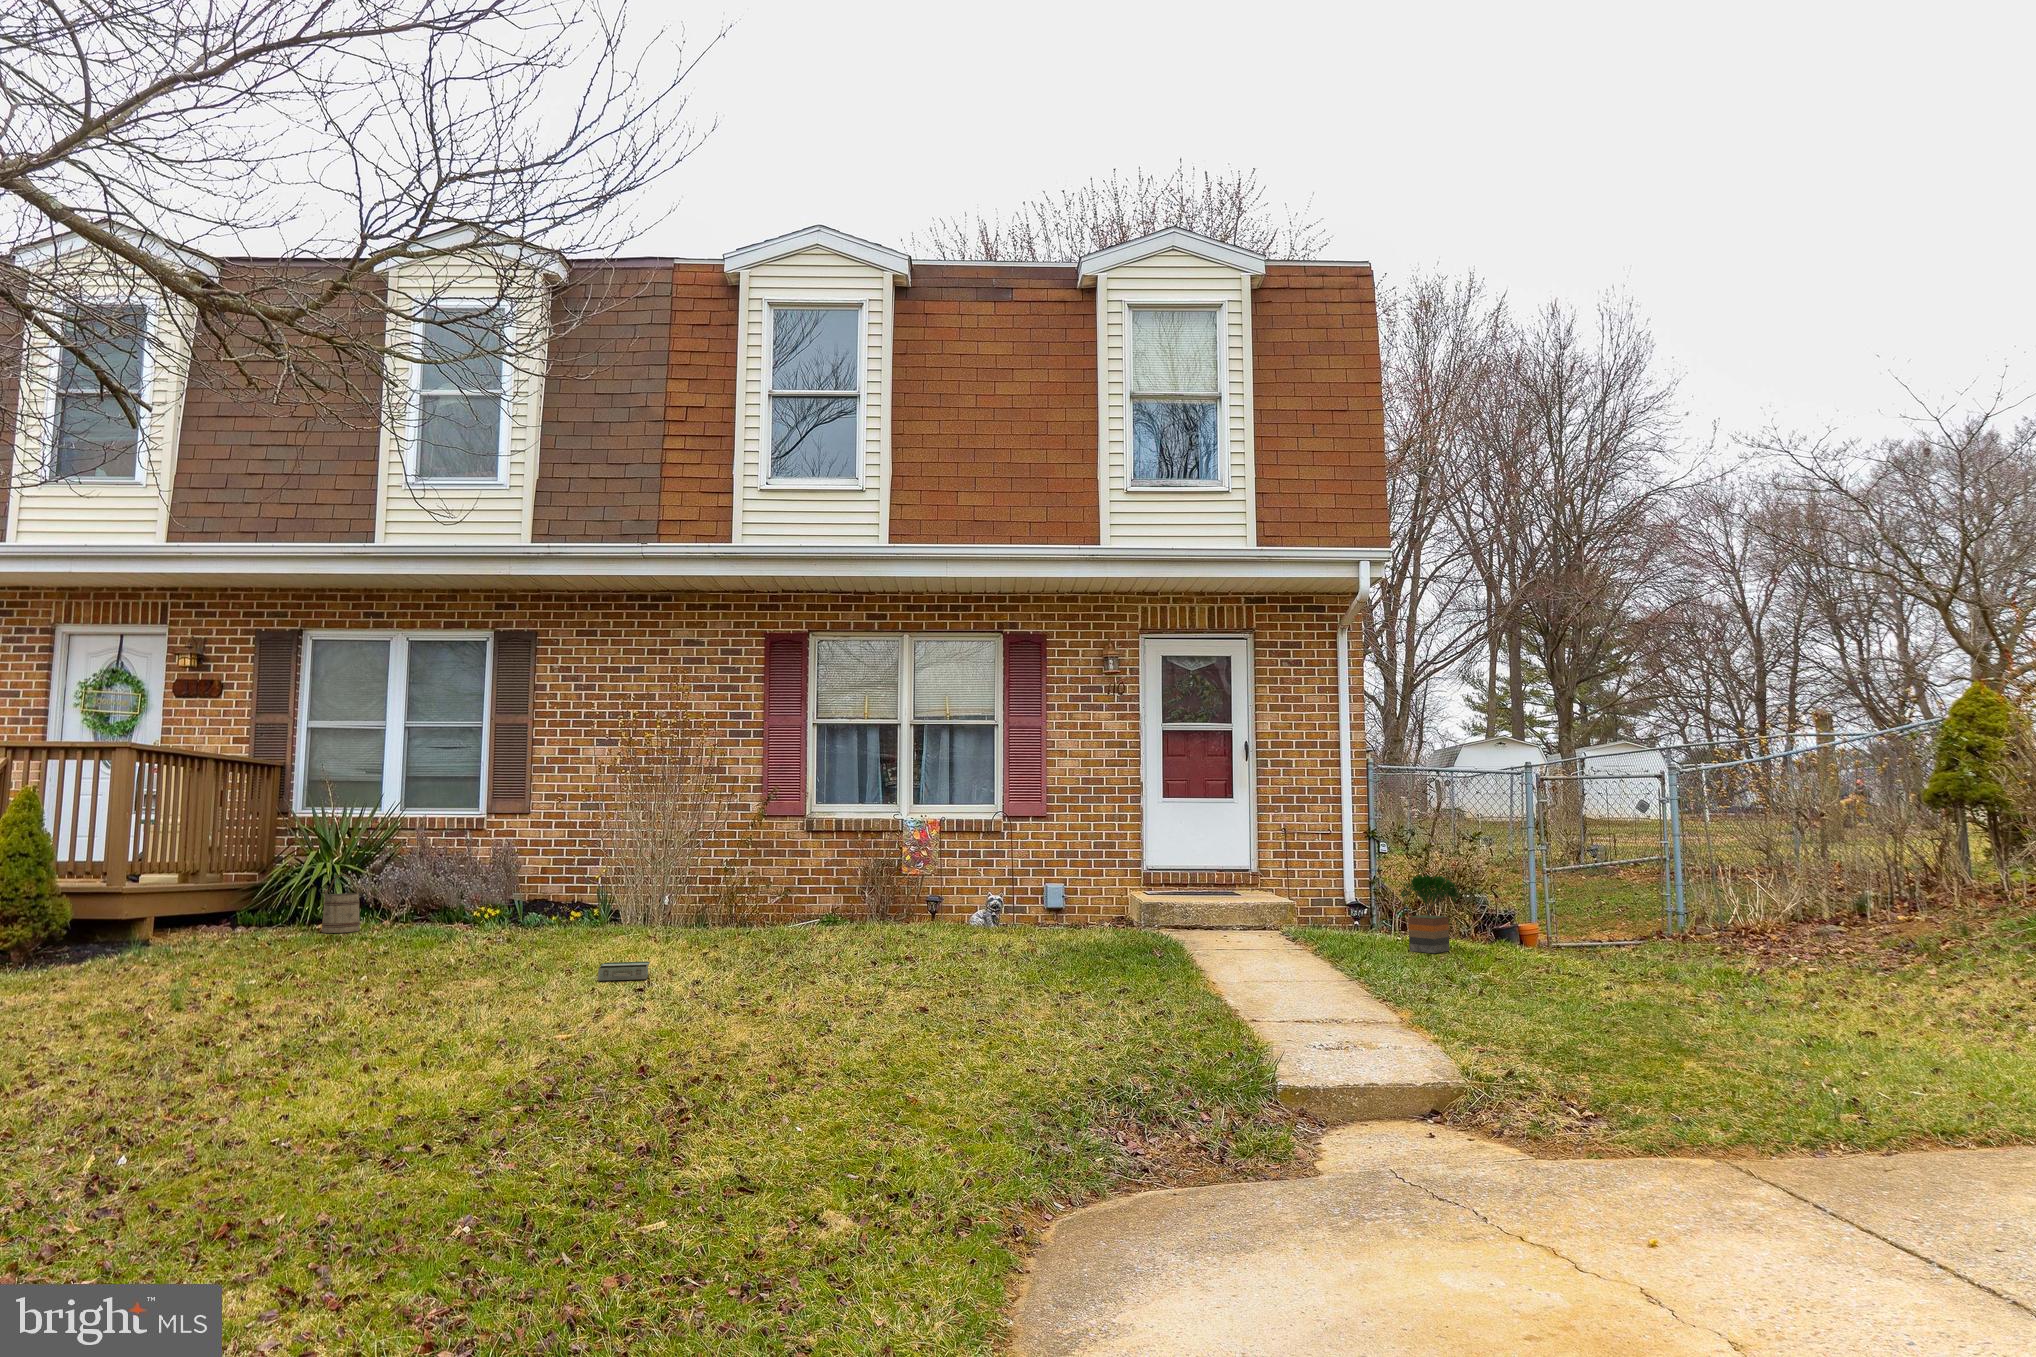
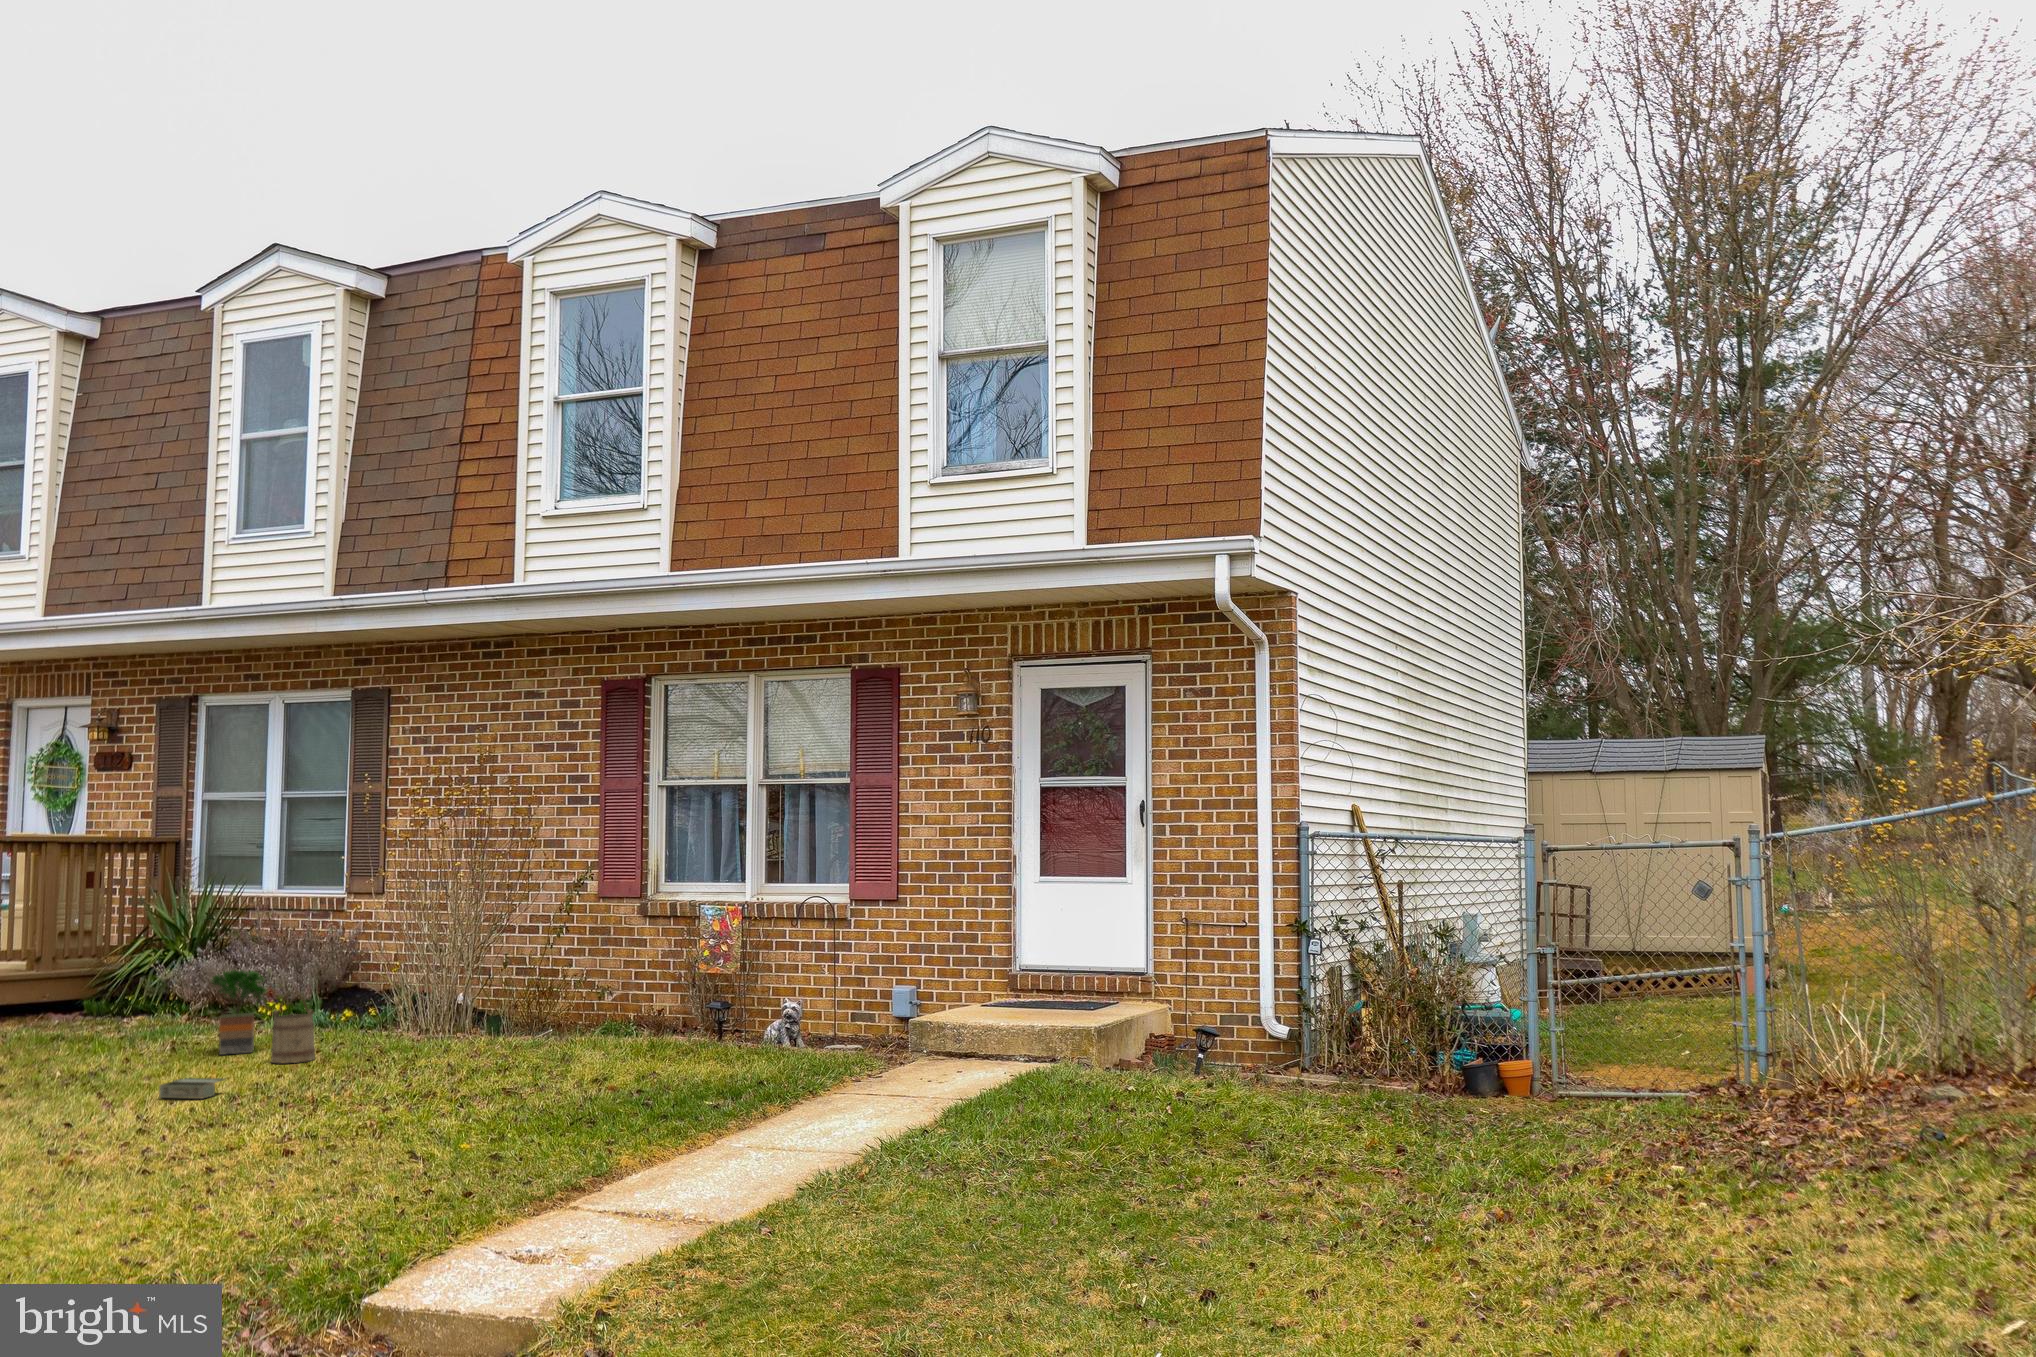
bucket: present [322,874,362,933] -> present [271,992,315,1063]
potted tree: present [1401,875,1459,953] -> present [211,970,268,1055]

